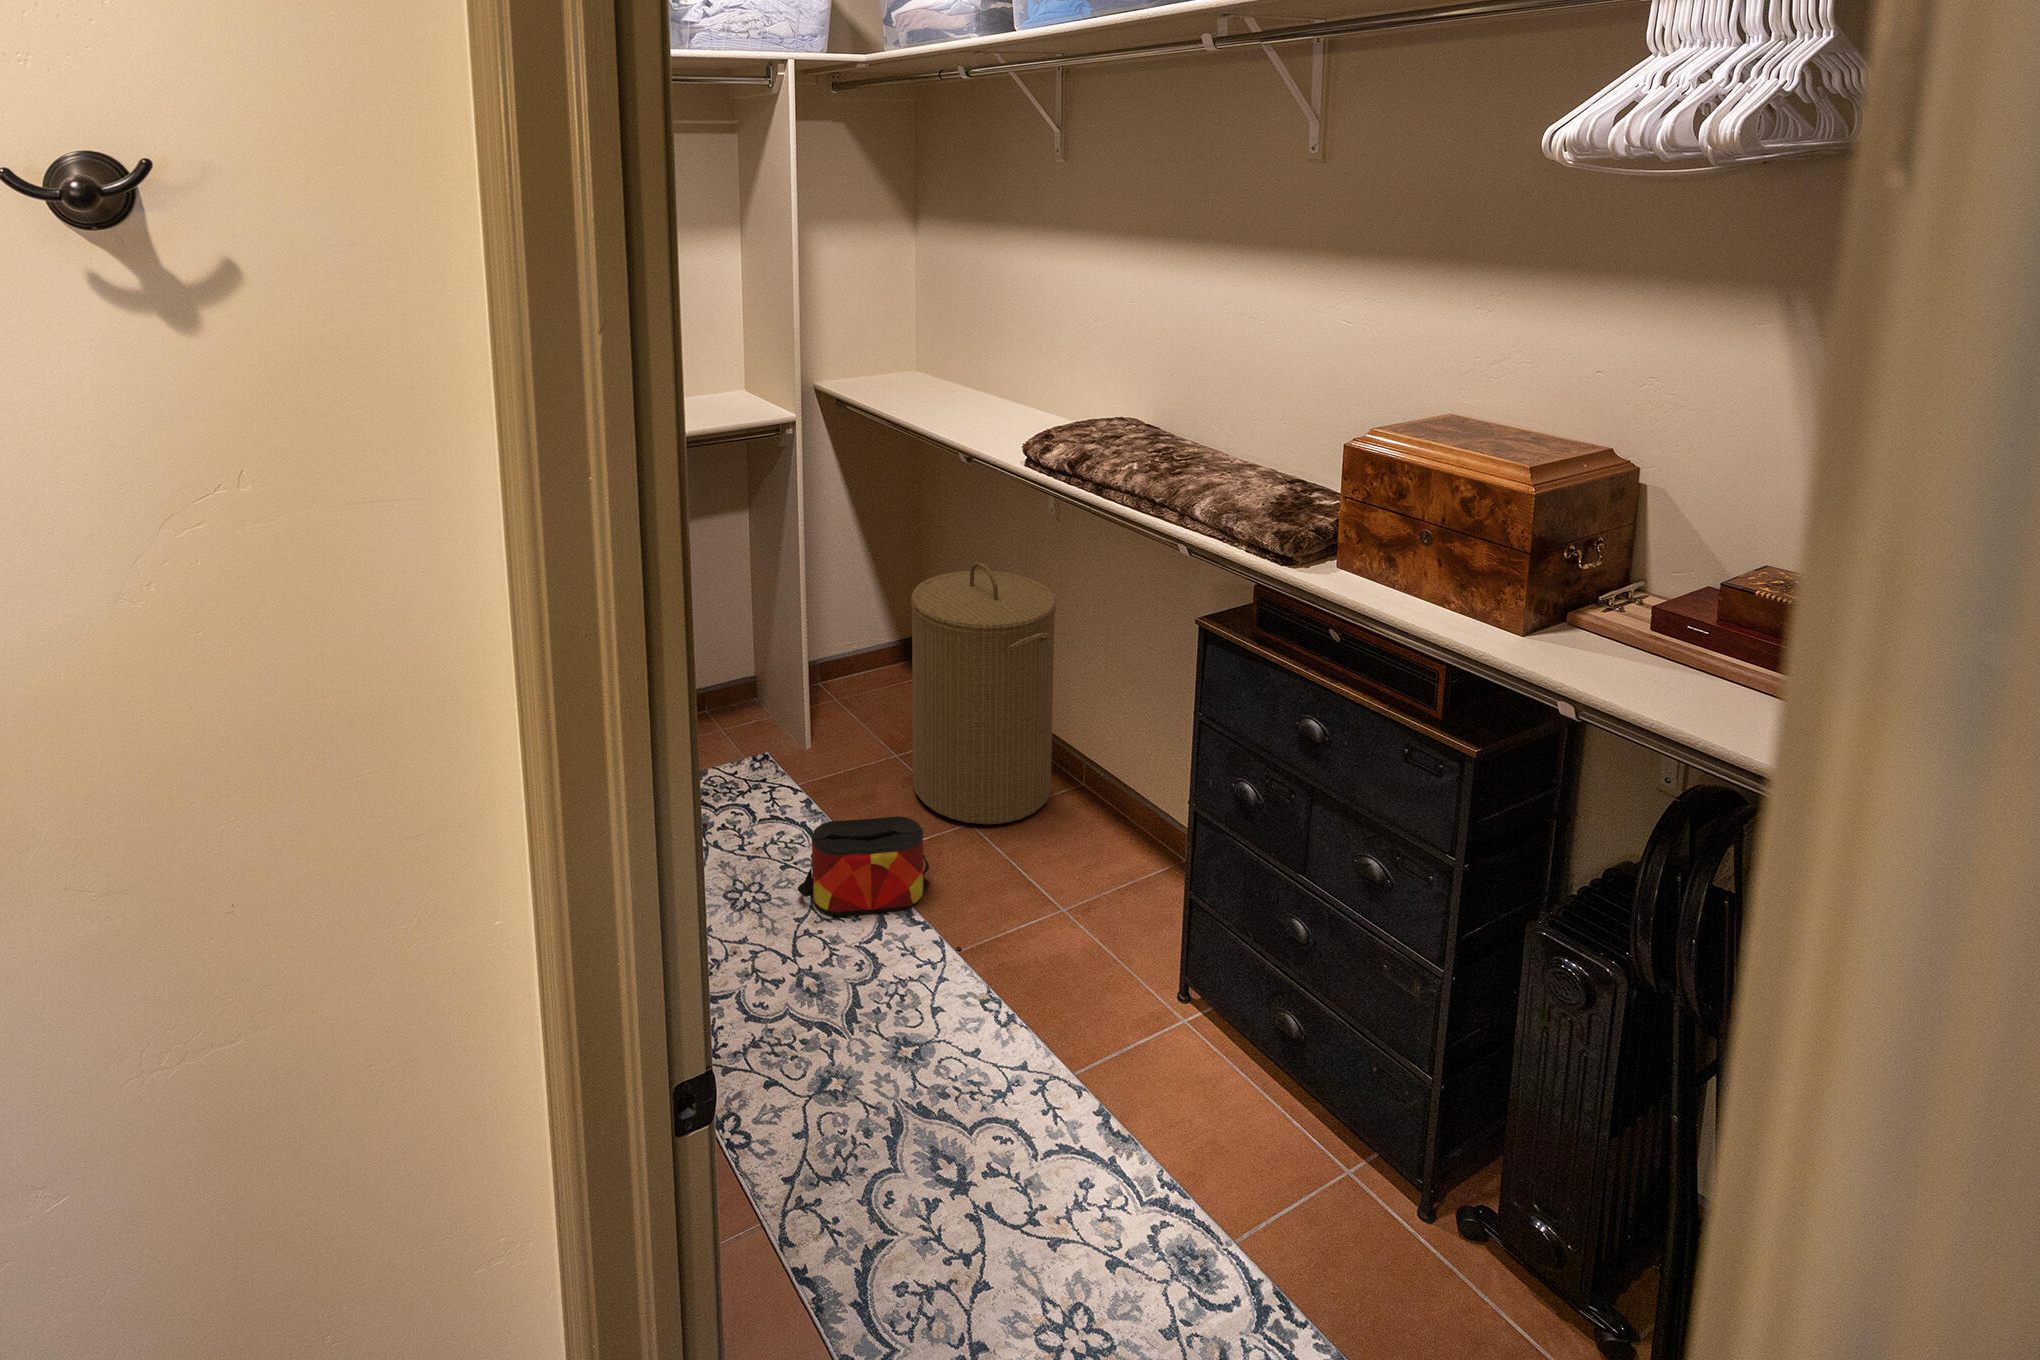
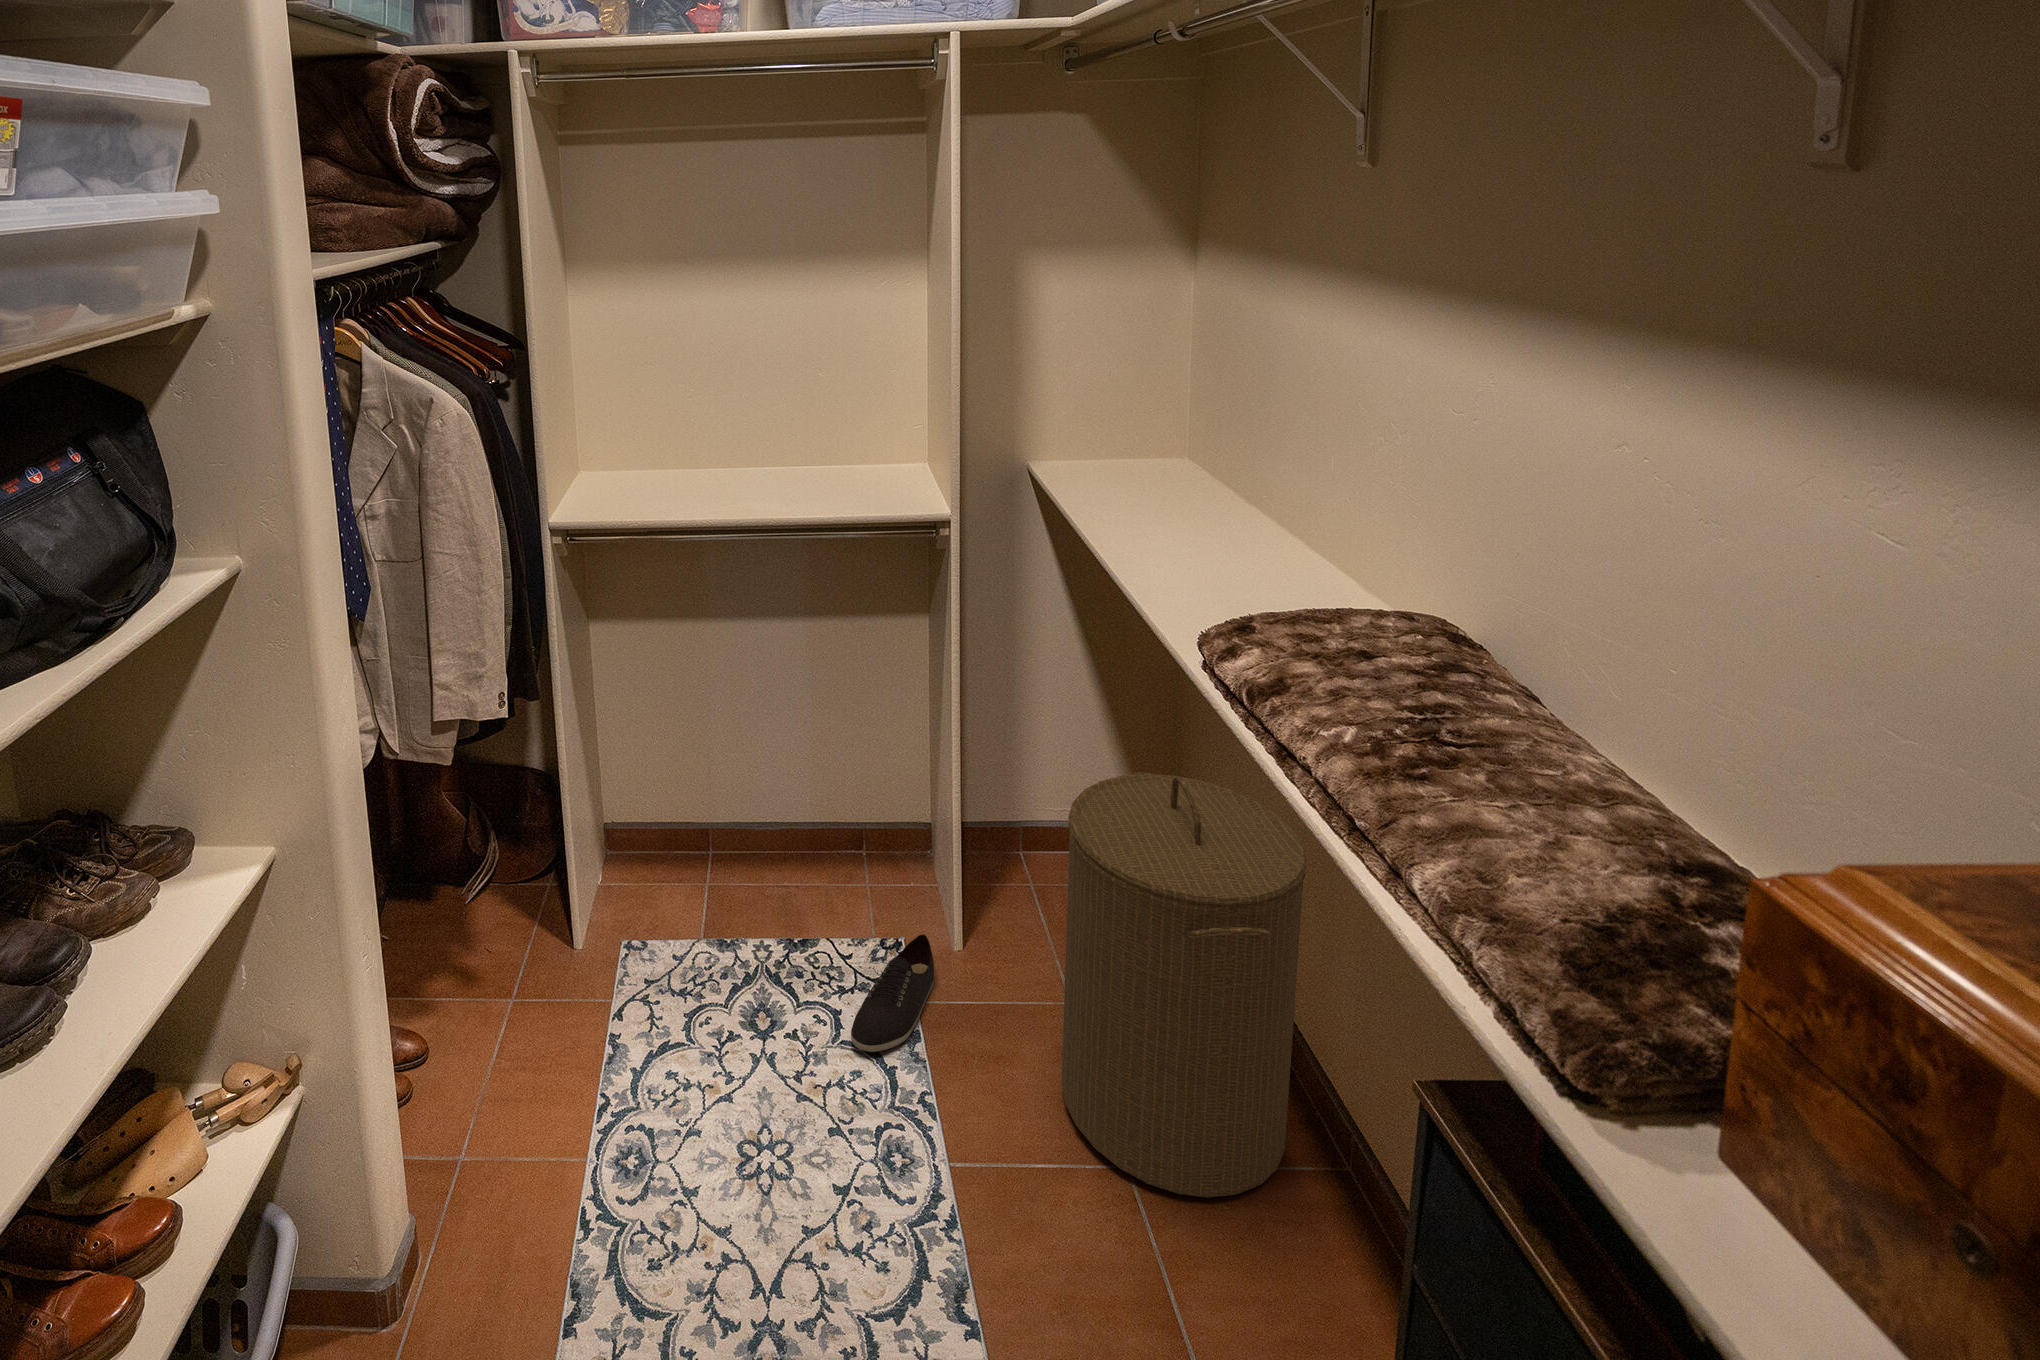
shoe: none [765,738,805,819] -> present [851,934,934,1052]
bag: present [797,816,929,915] -> none [825,1101,1018,1285]

